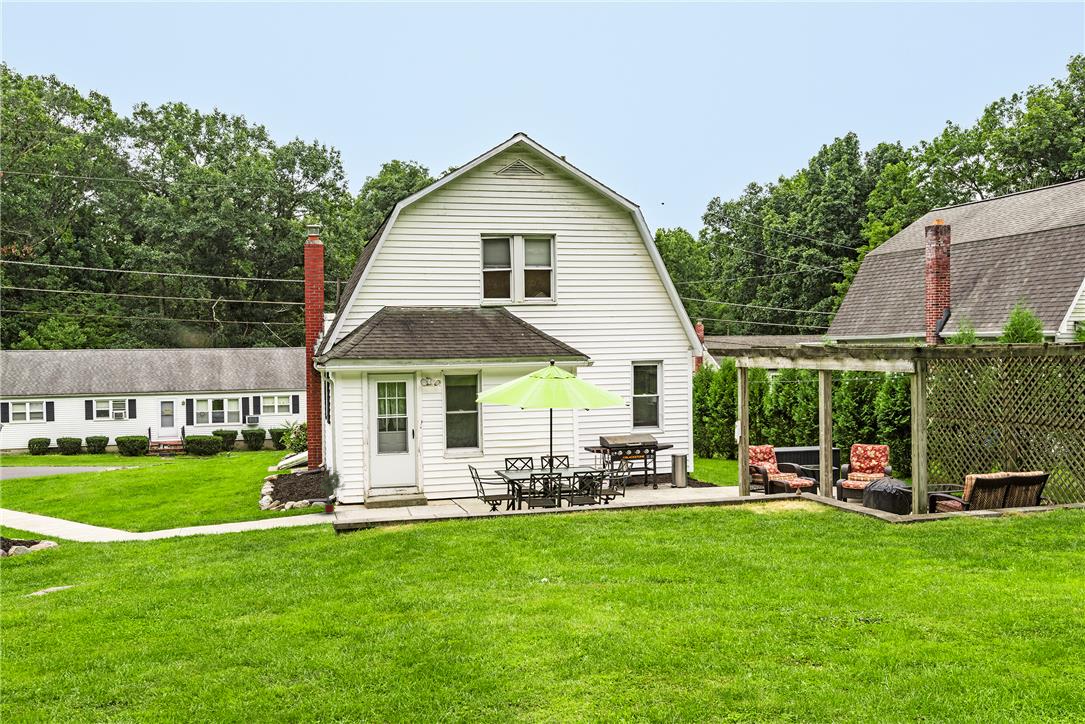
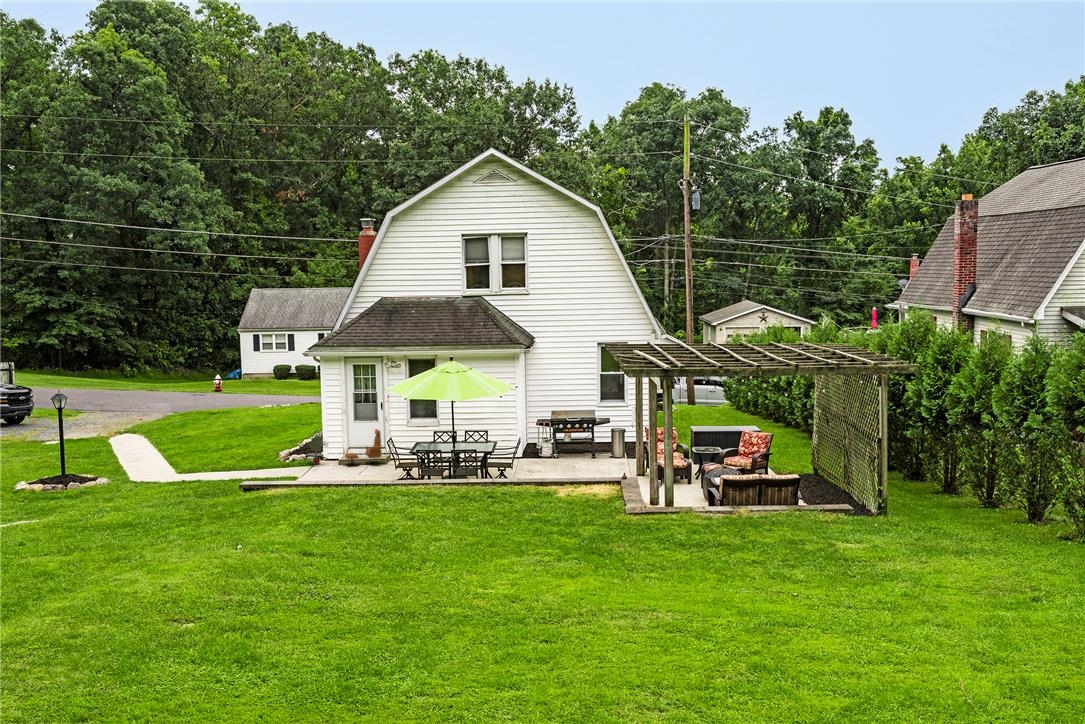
lounge chair: none [368,464,418,513] -> present [346,429,382,466]

